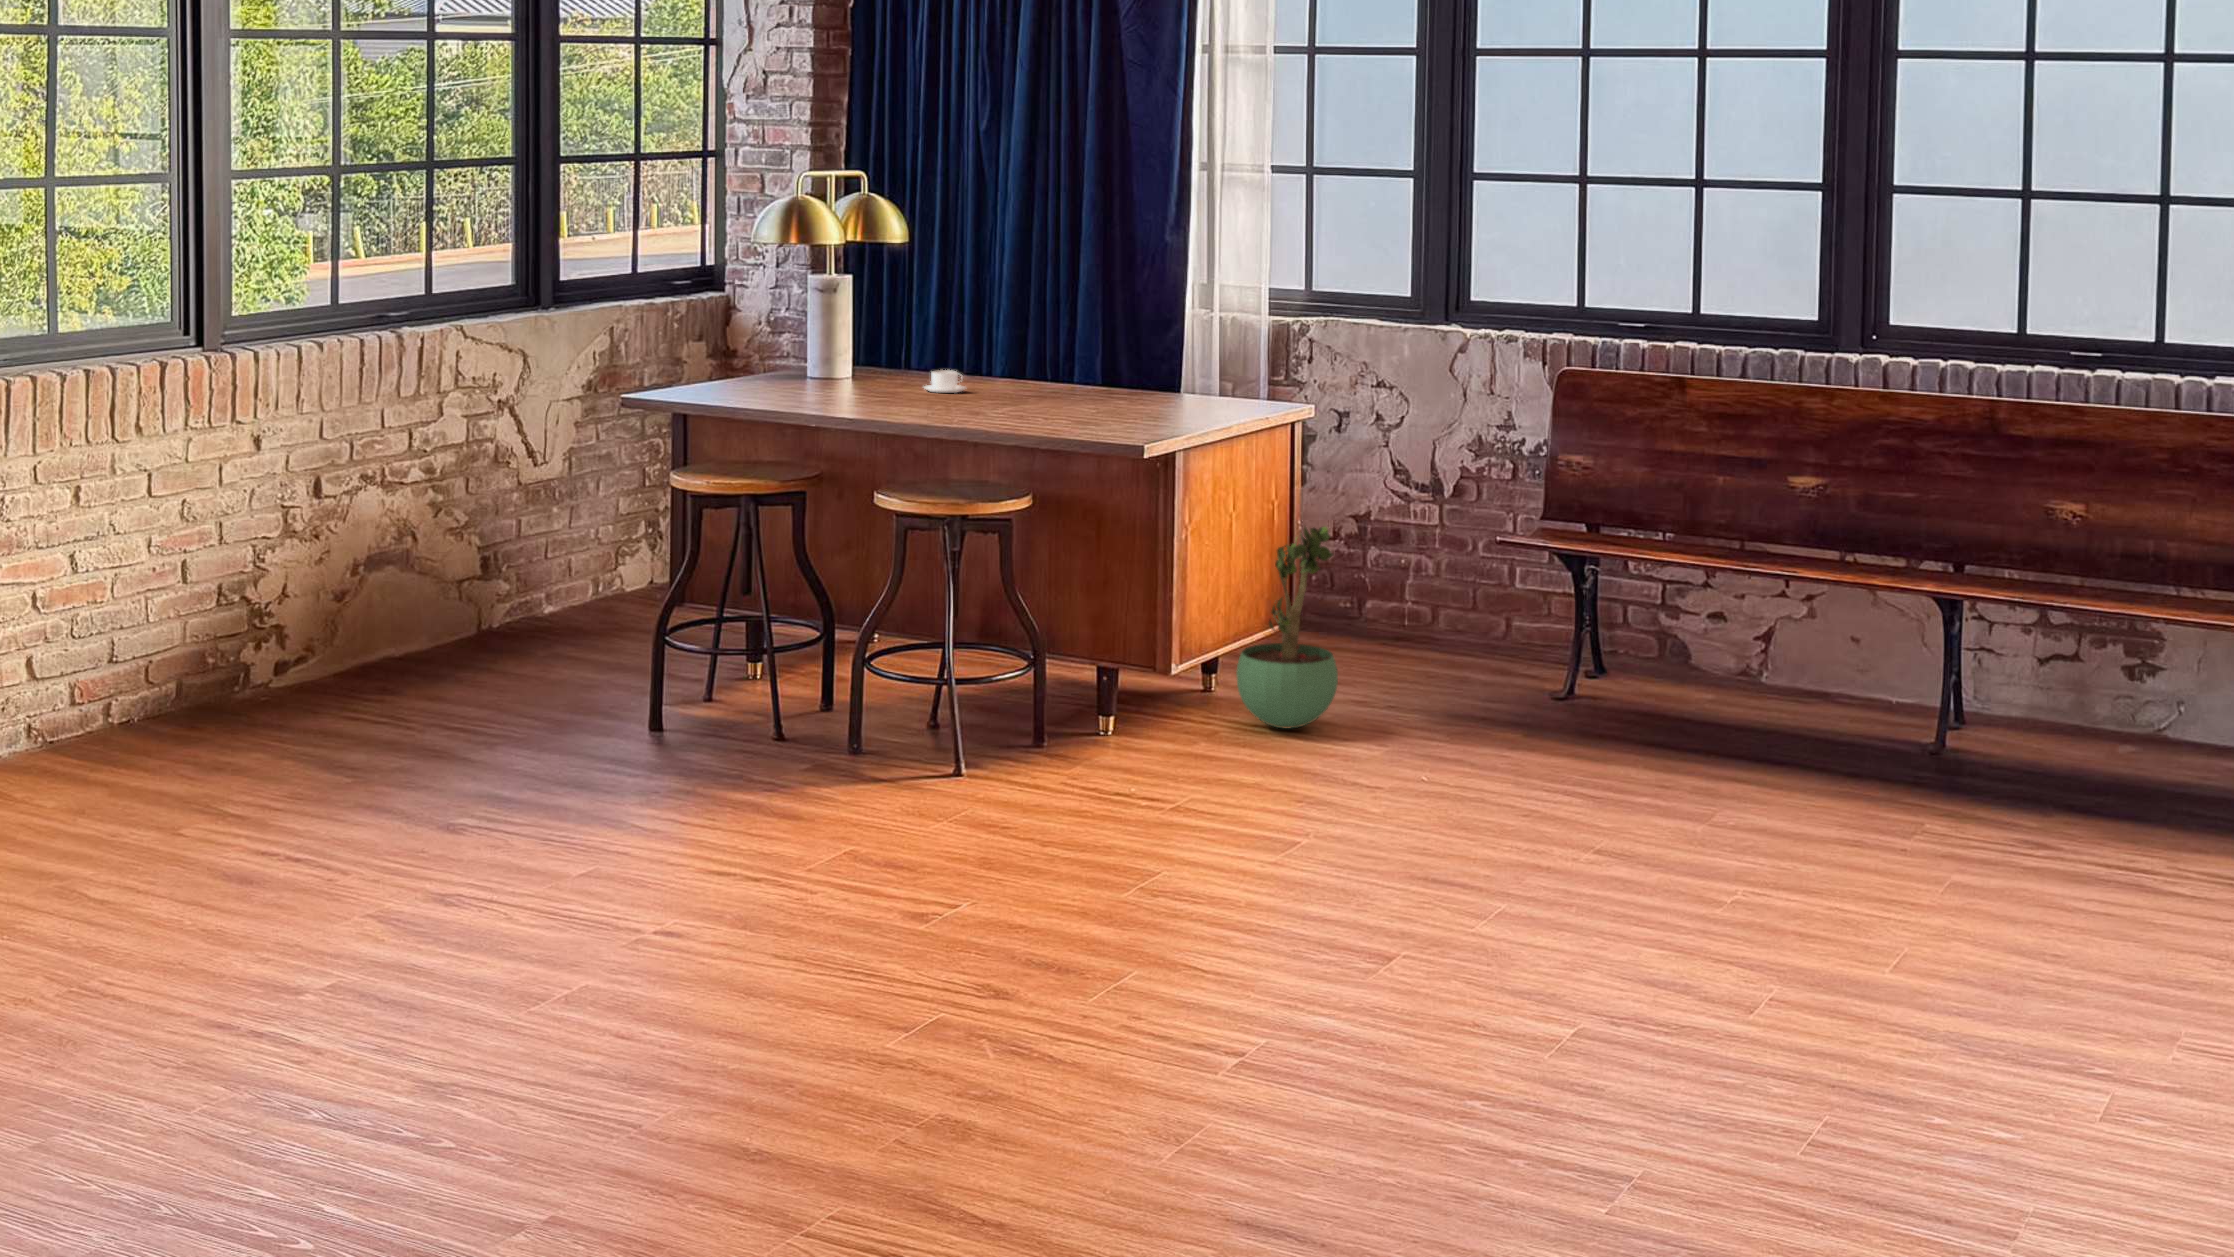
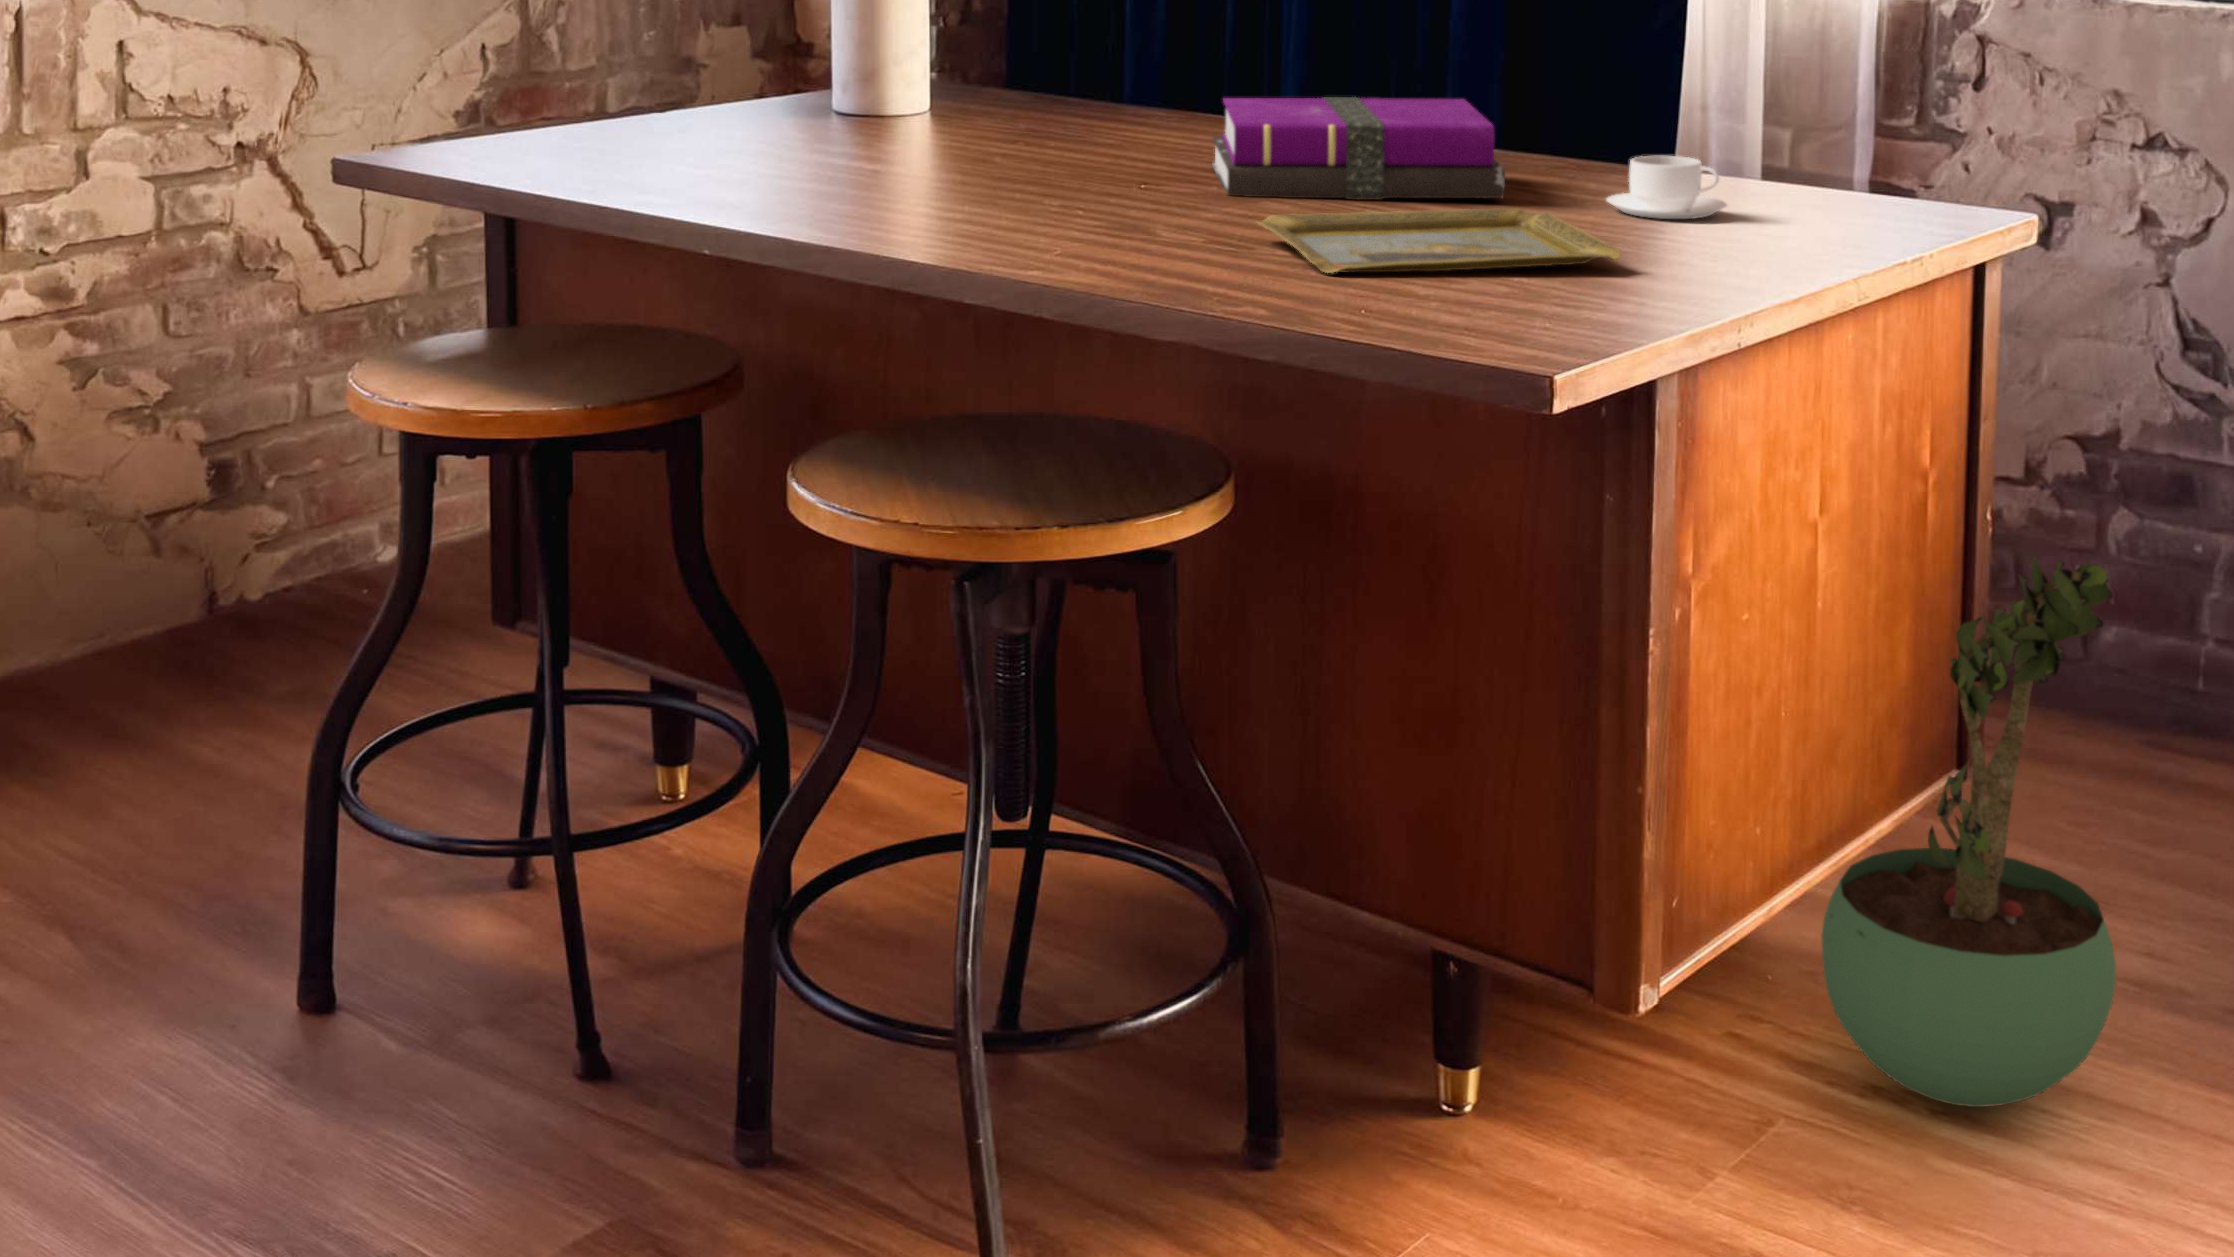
notebook: none [990,368,1112,407] -> present [1212,97,1505,200]
coffee cup: present [924,370,967,393] -> present [1606,156,1727,219]
tray: none [1026,406,1158,427] -> present [1259,208,1621,273]

